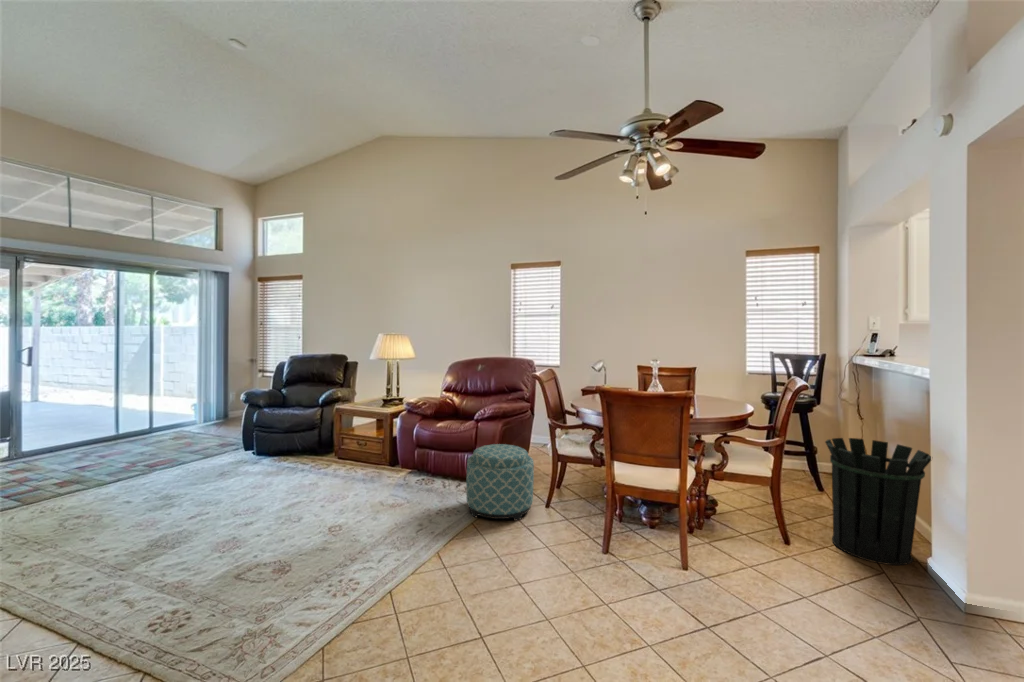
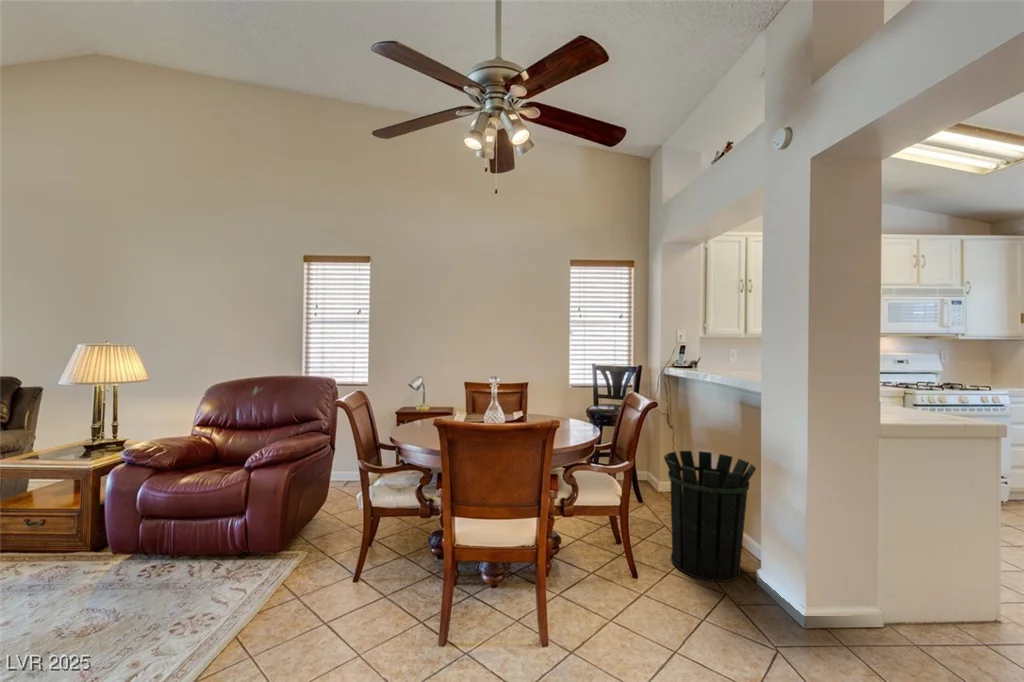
ottoman: present [466,444,534,521] -> none [224,502,336,628]

